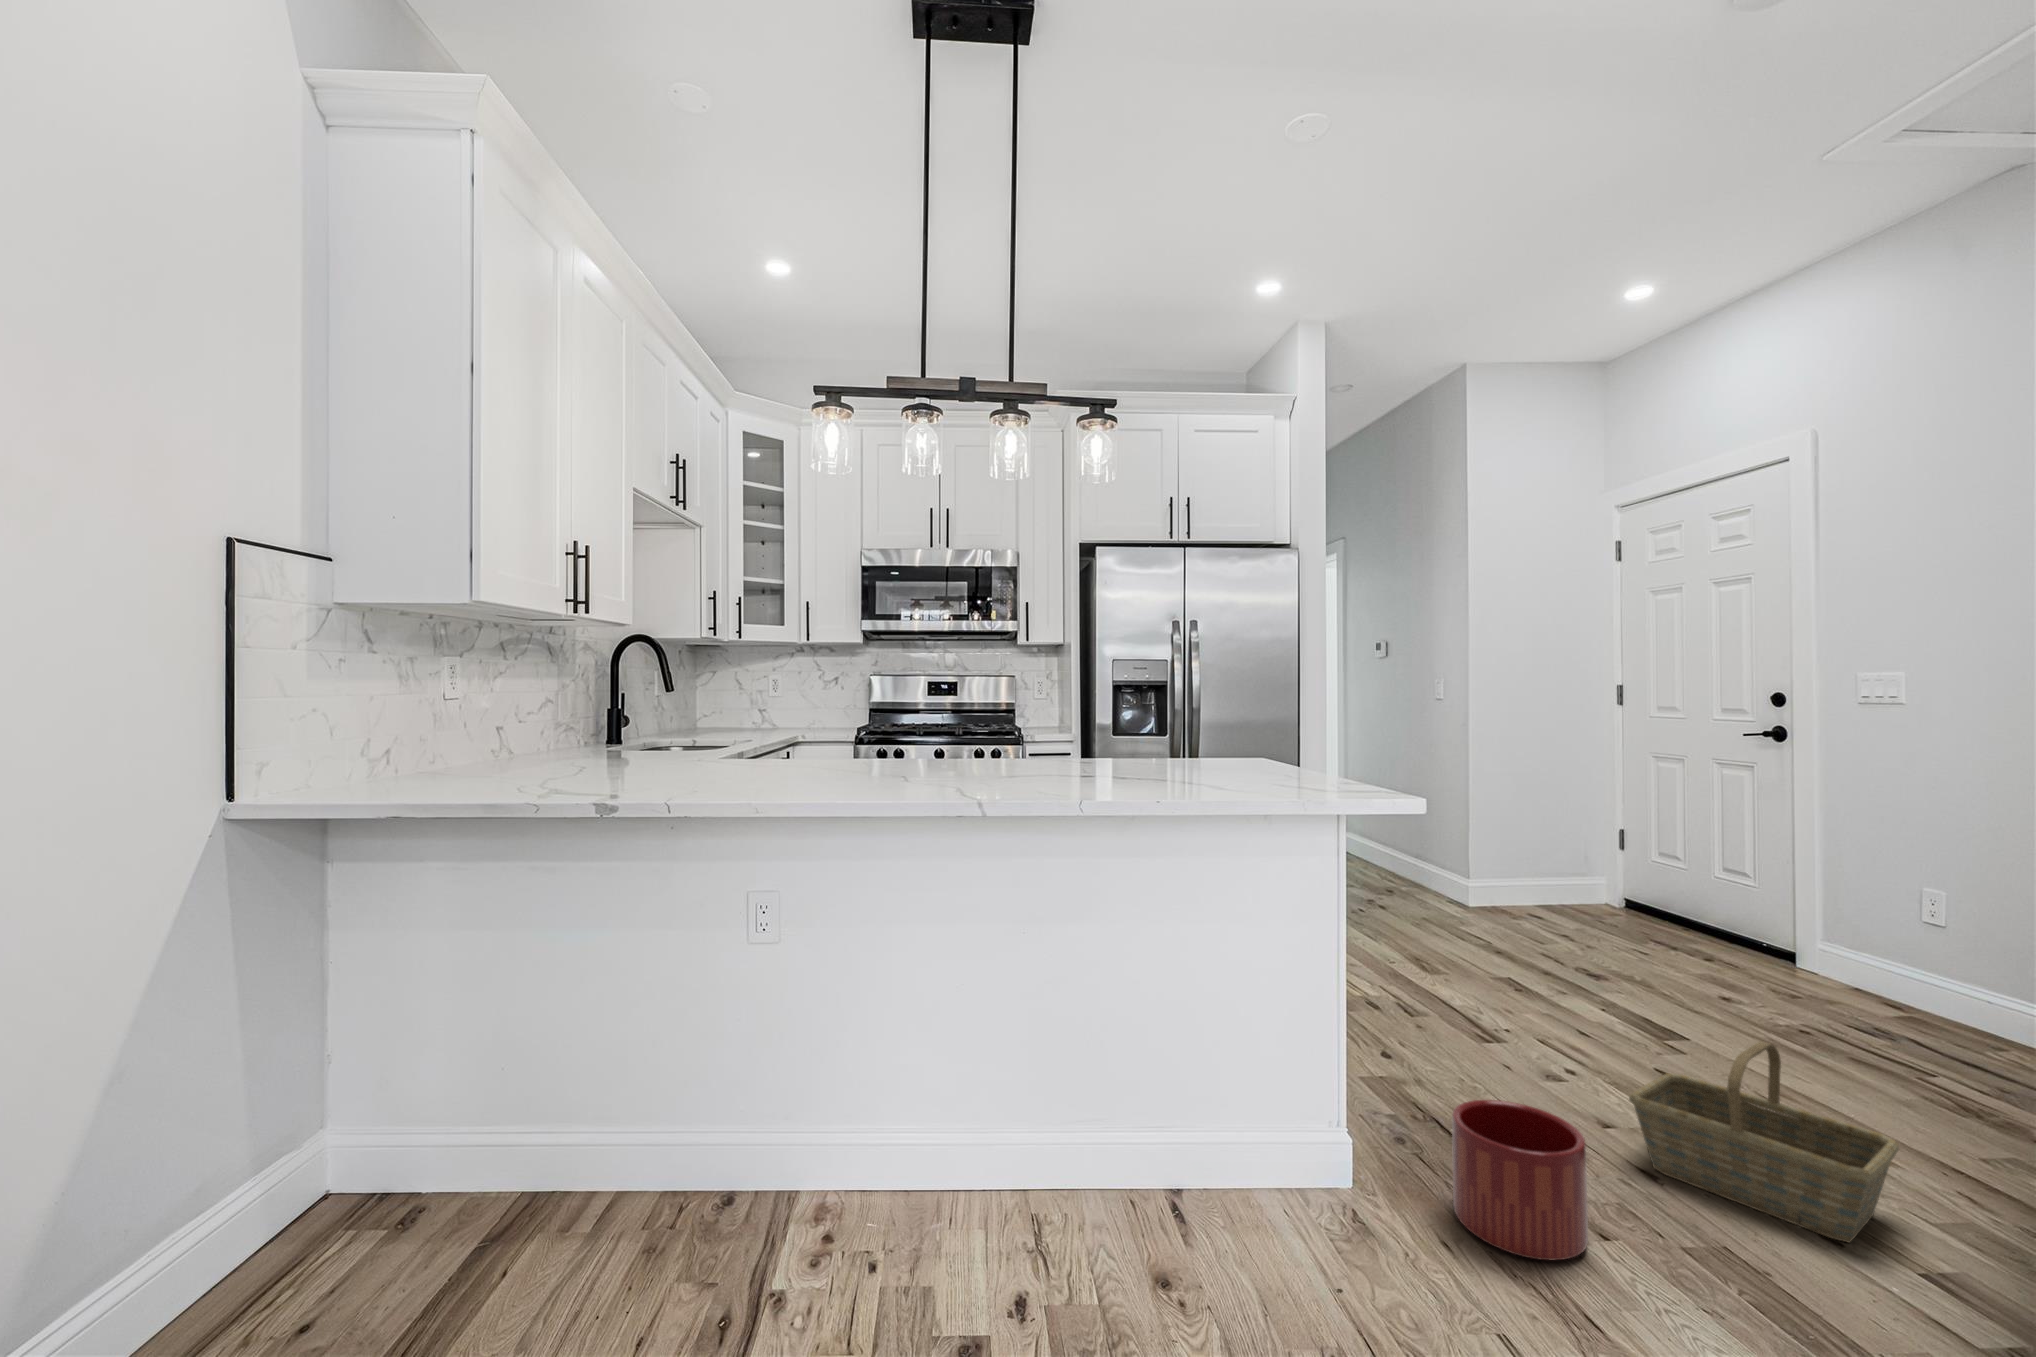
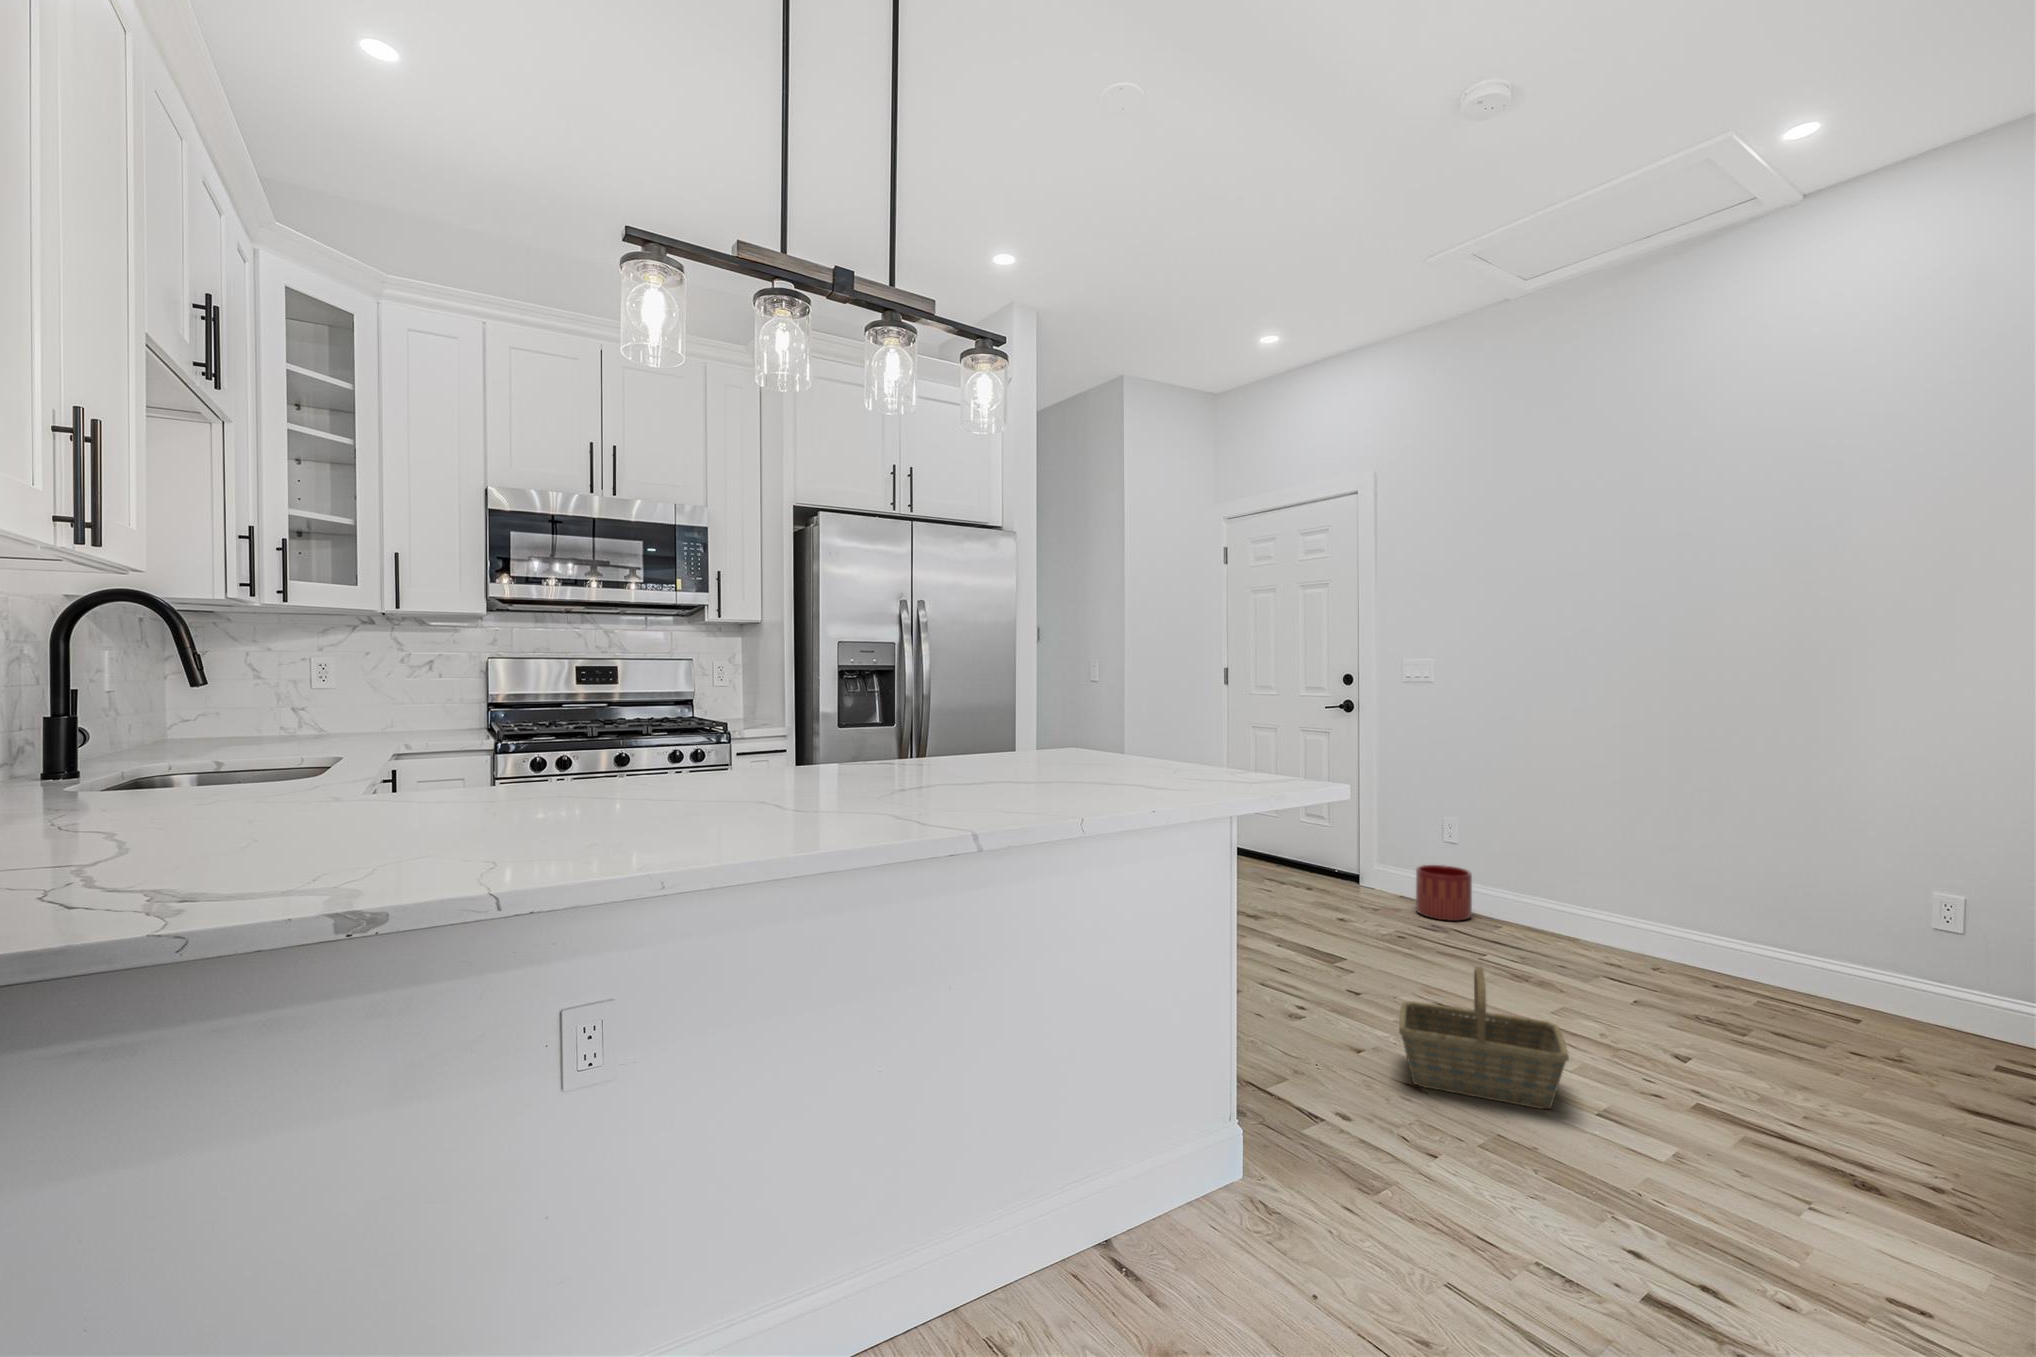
planter: present [1452,1100,1588,1260] -> present [1416,865,1472,921]

